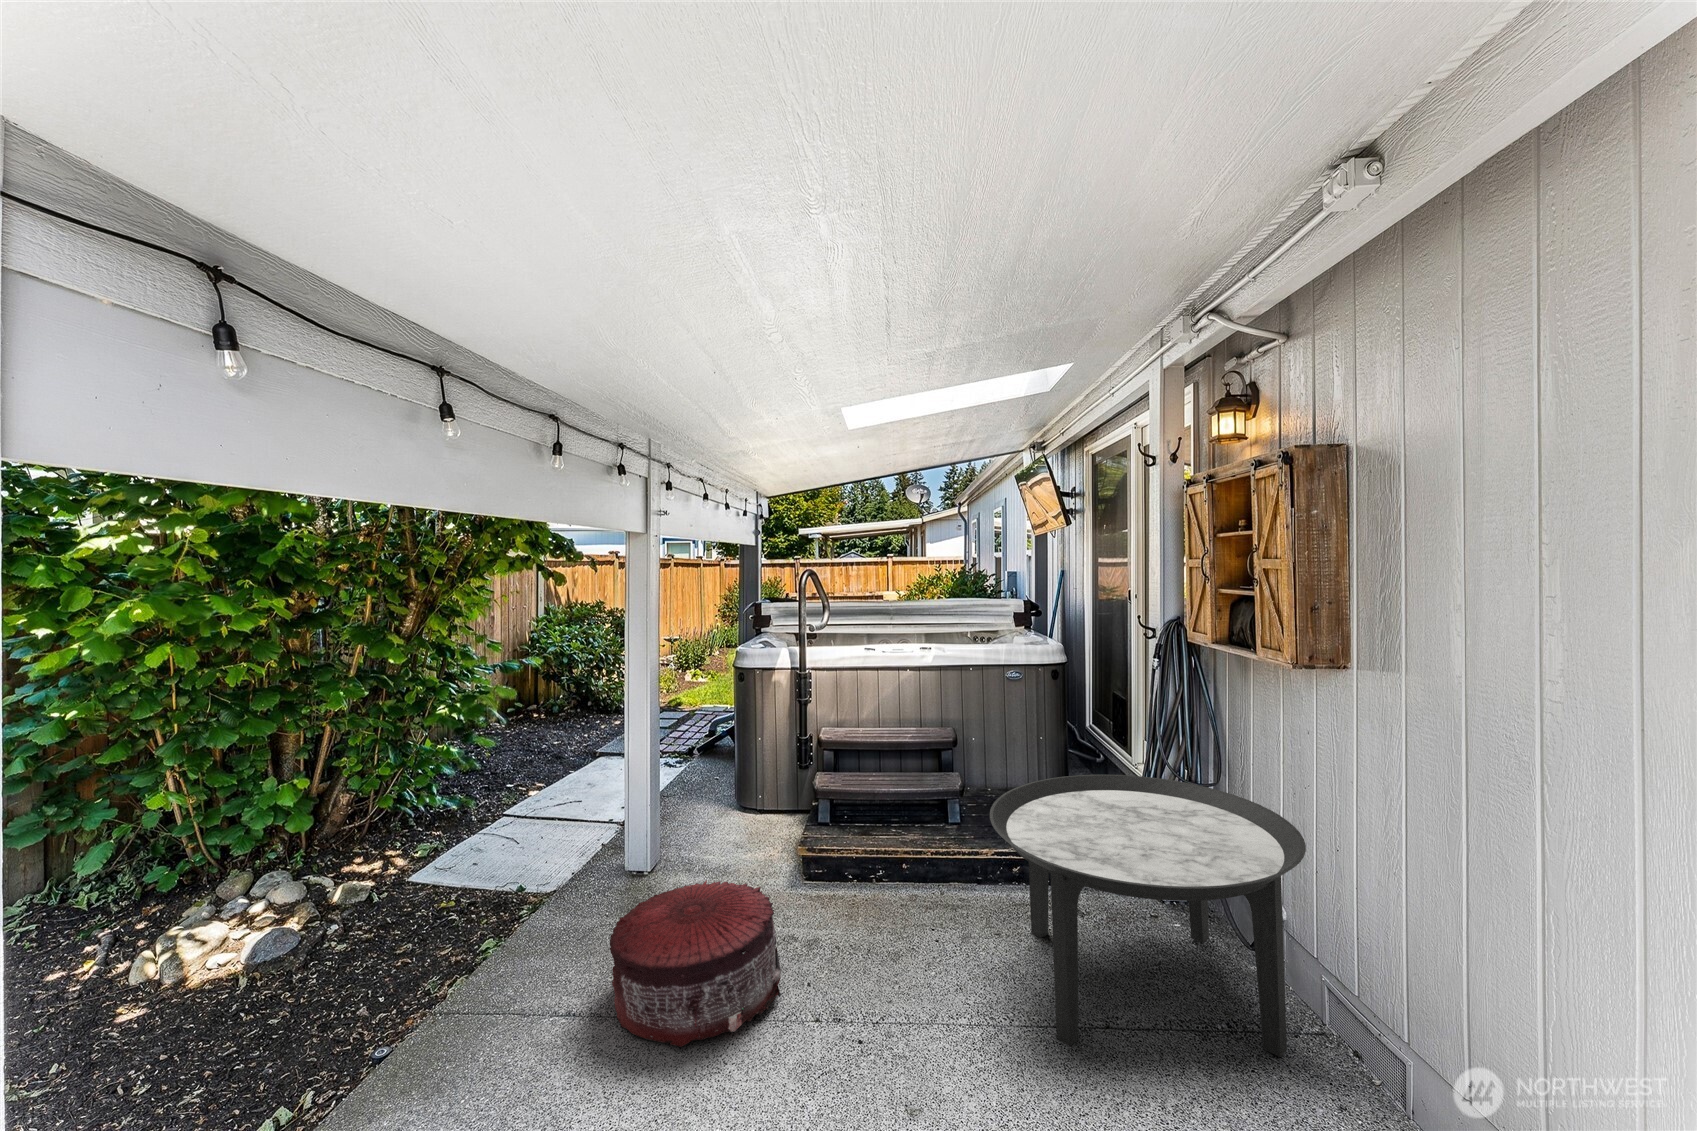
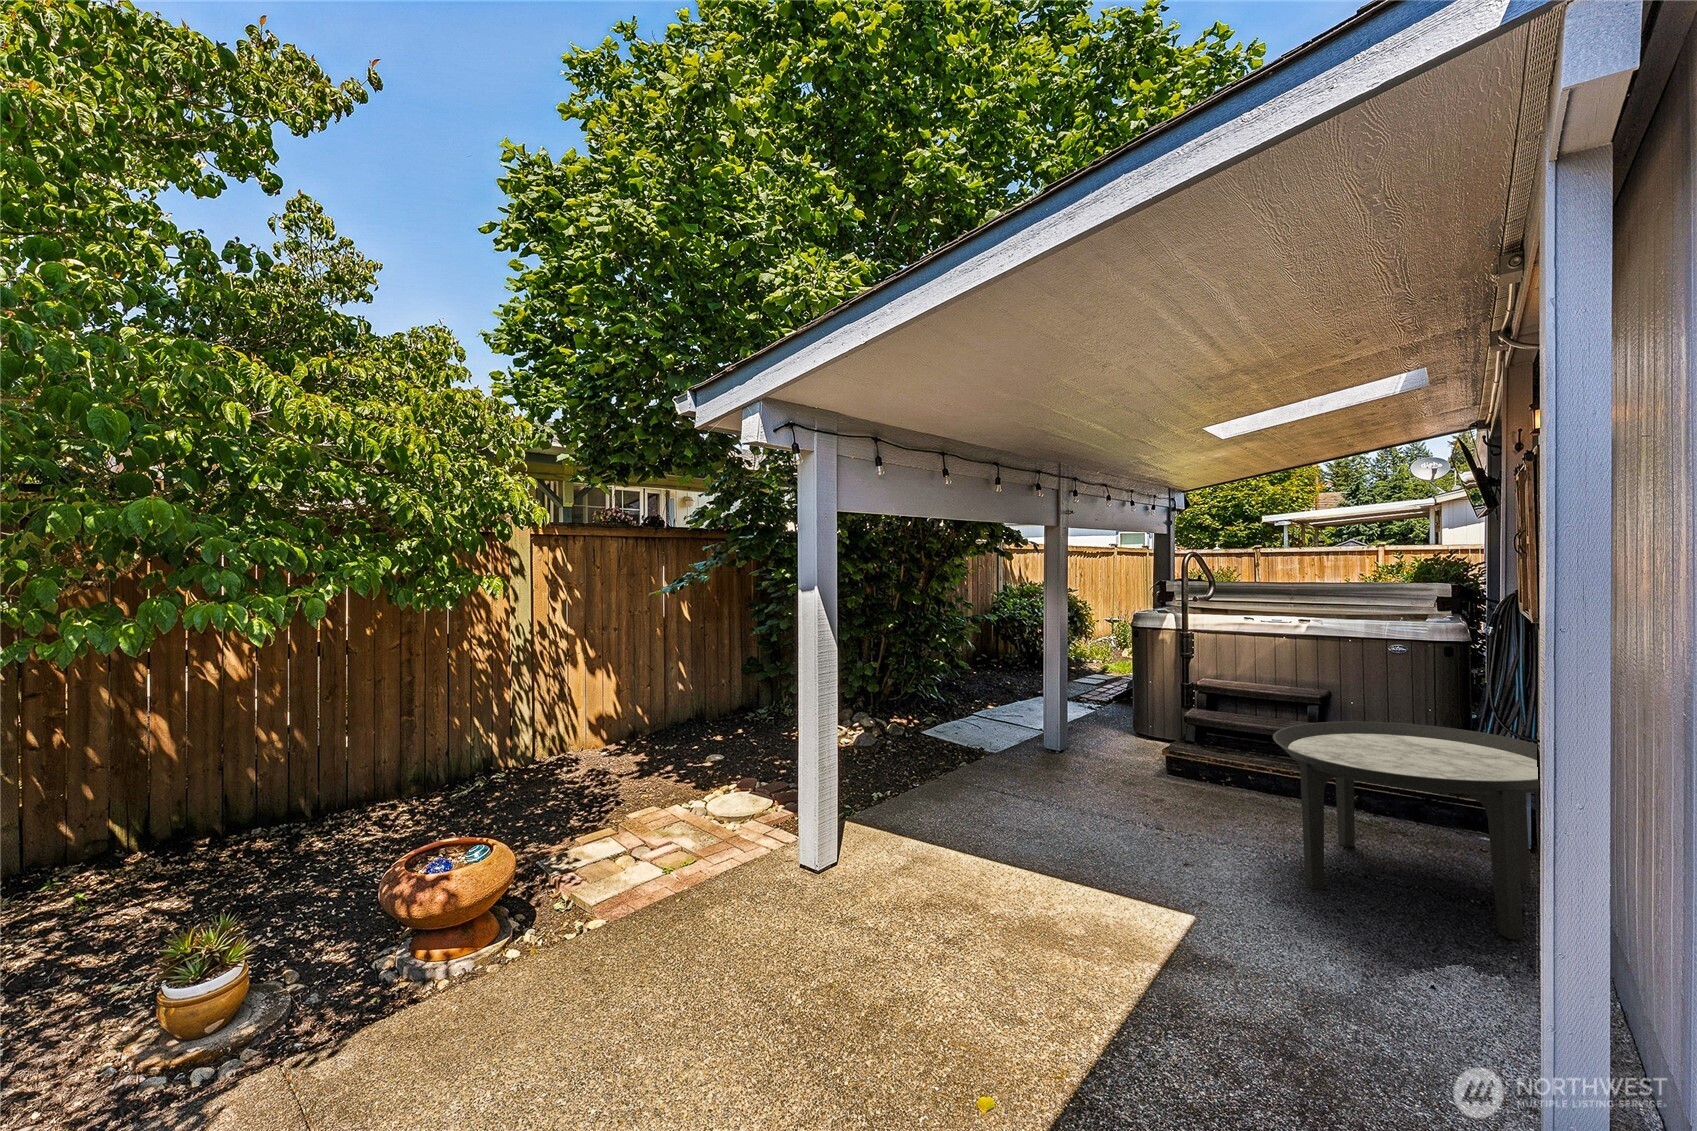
pouf: present [610,880,781,1047] -> none [1005,752,1113,829]

